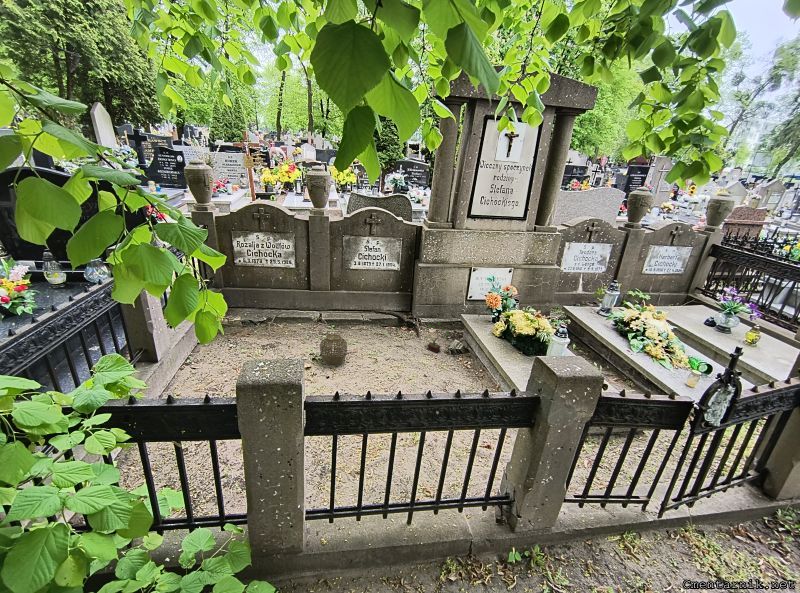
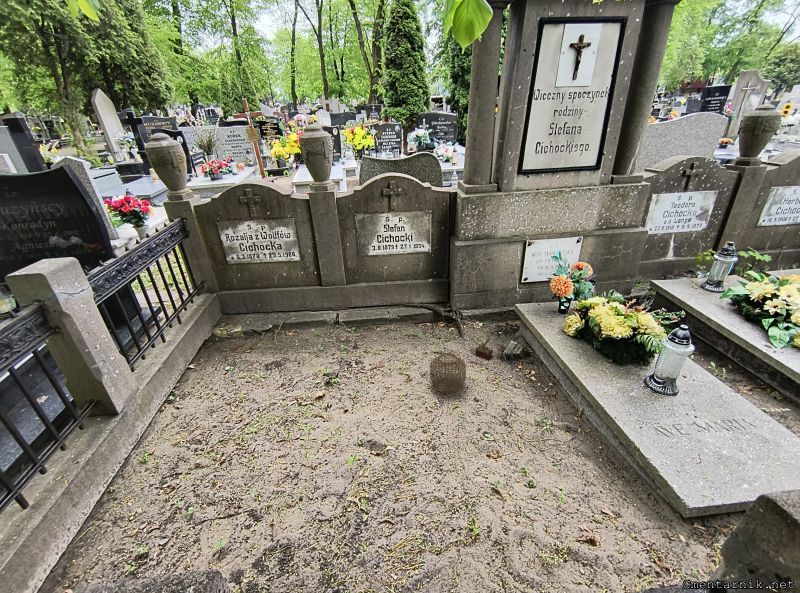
woven basket: present [320,334,347,365] -> present [430,353,466,394]

